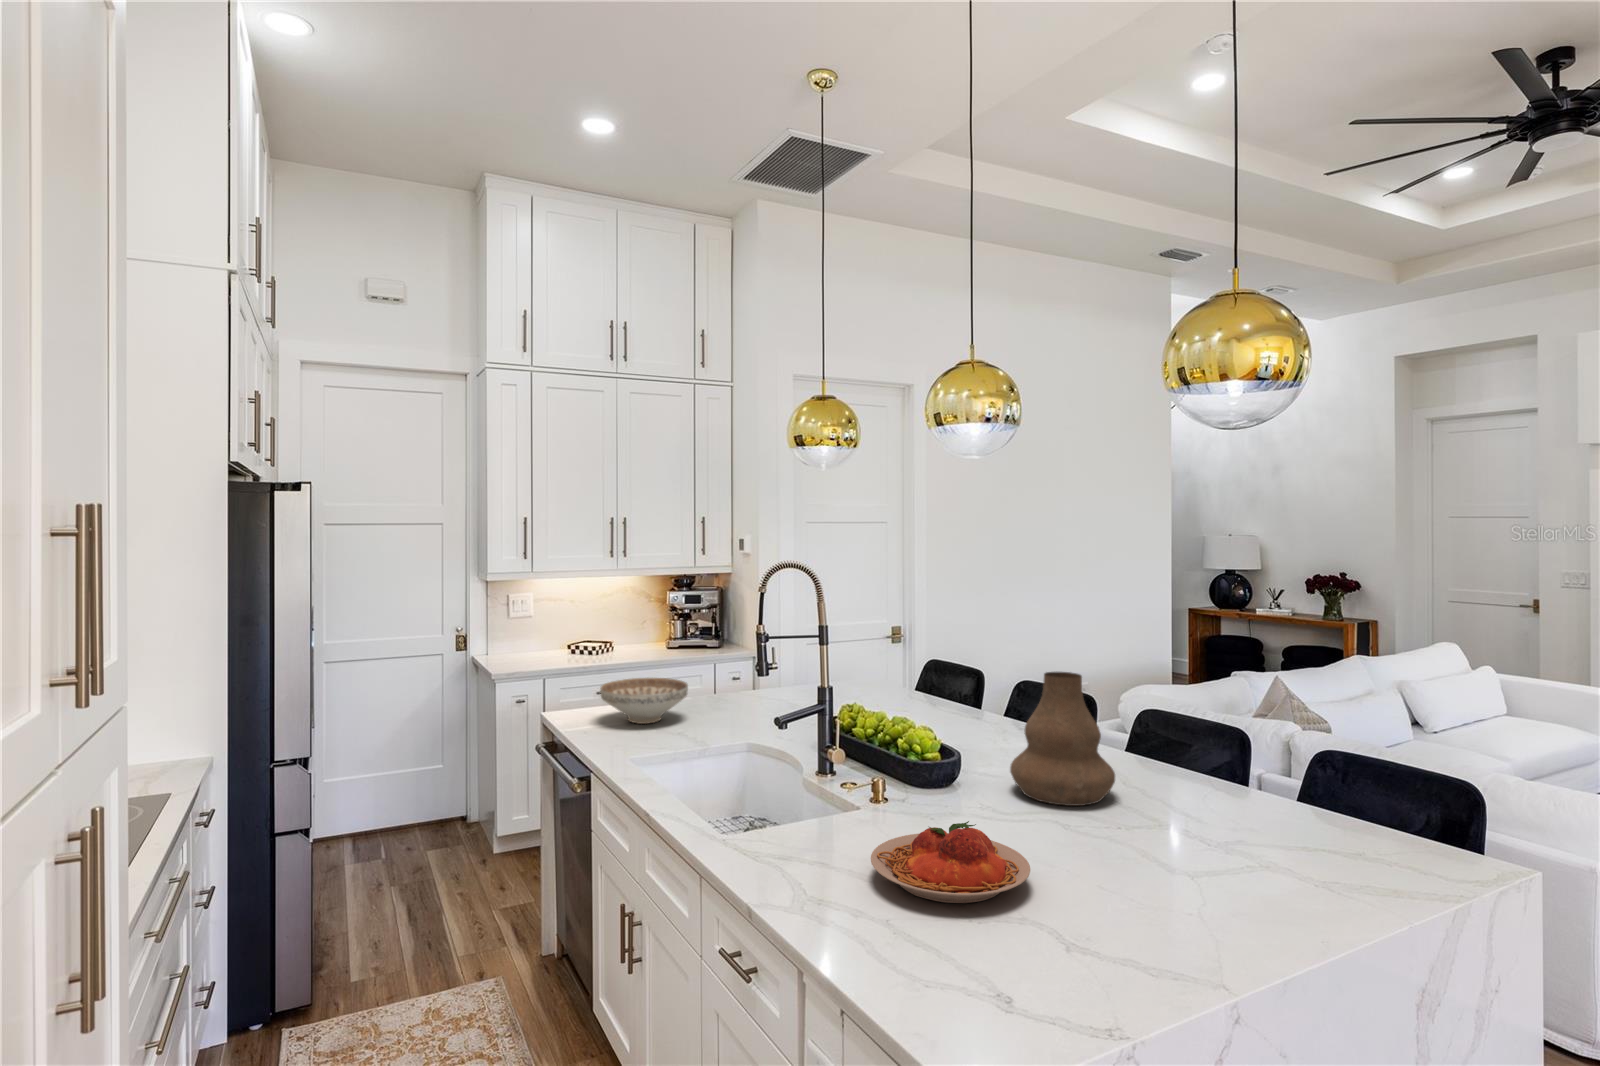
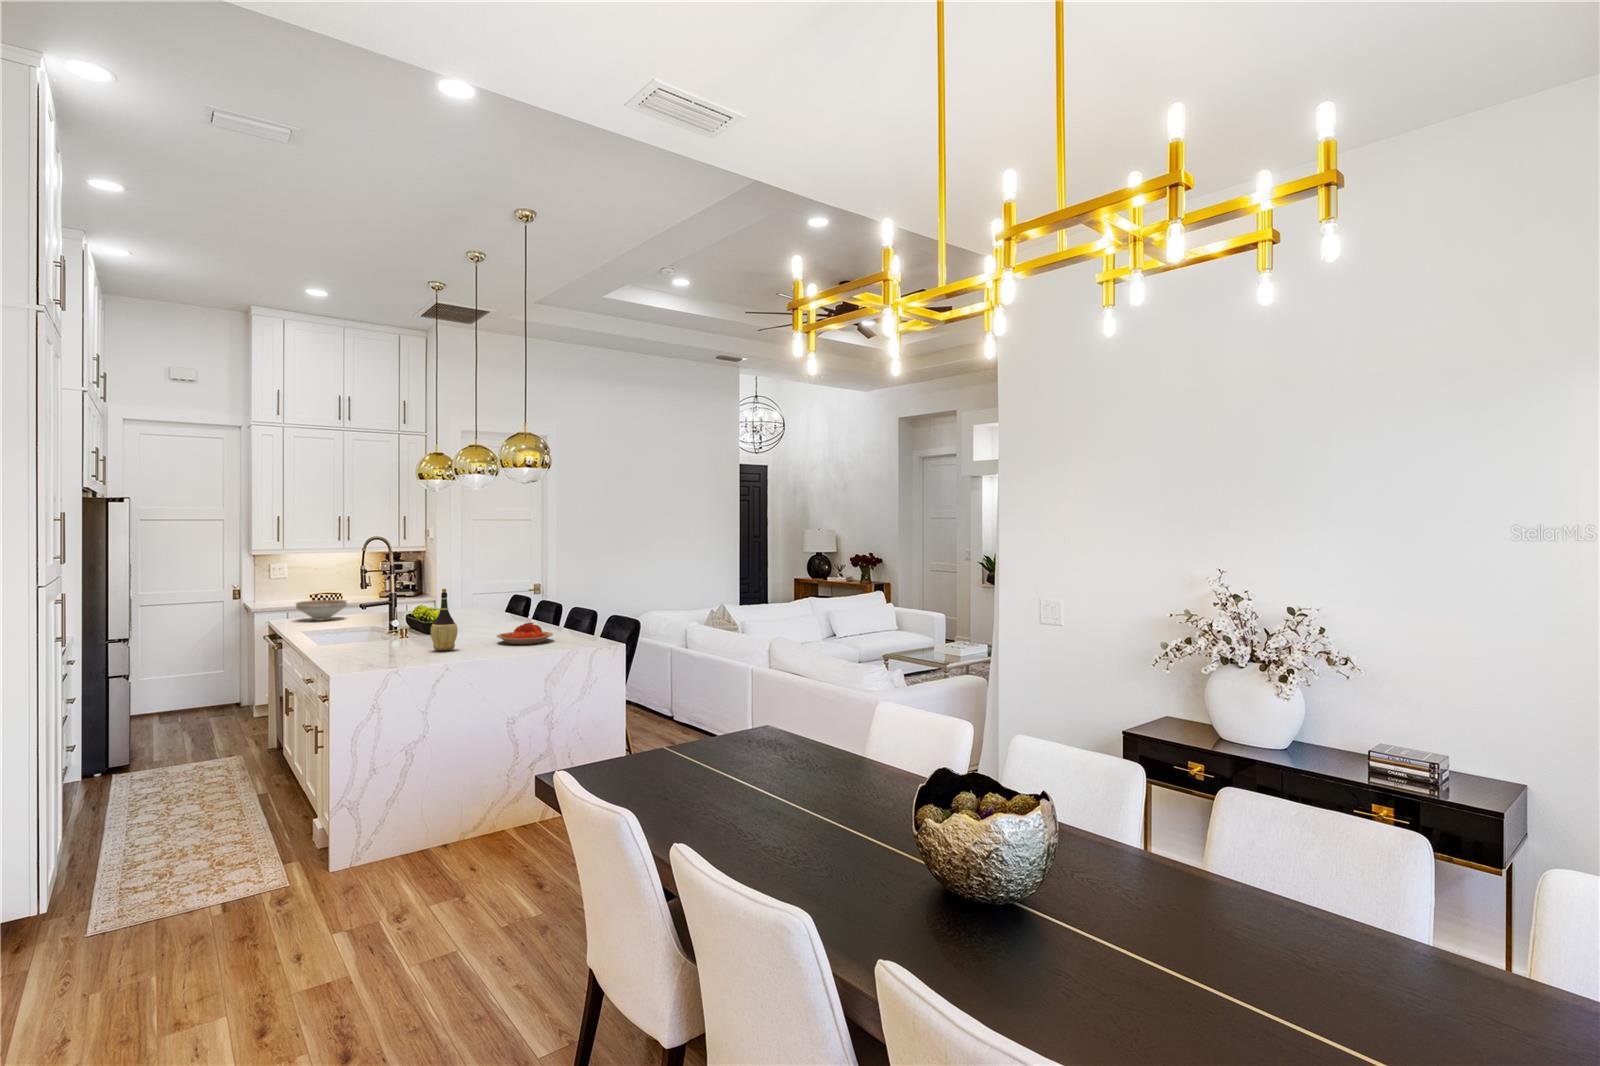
vase: present [1010,672,1115,806] -> none [459,582,504,634]
wine bottle: none [1113,732,1194,926] -> present [431,589,457,650]
plate: present [871,821,1030,903] -> present [497,623,553,644]

